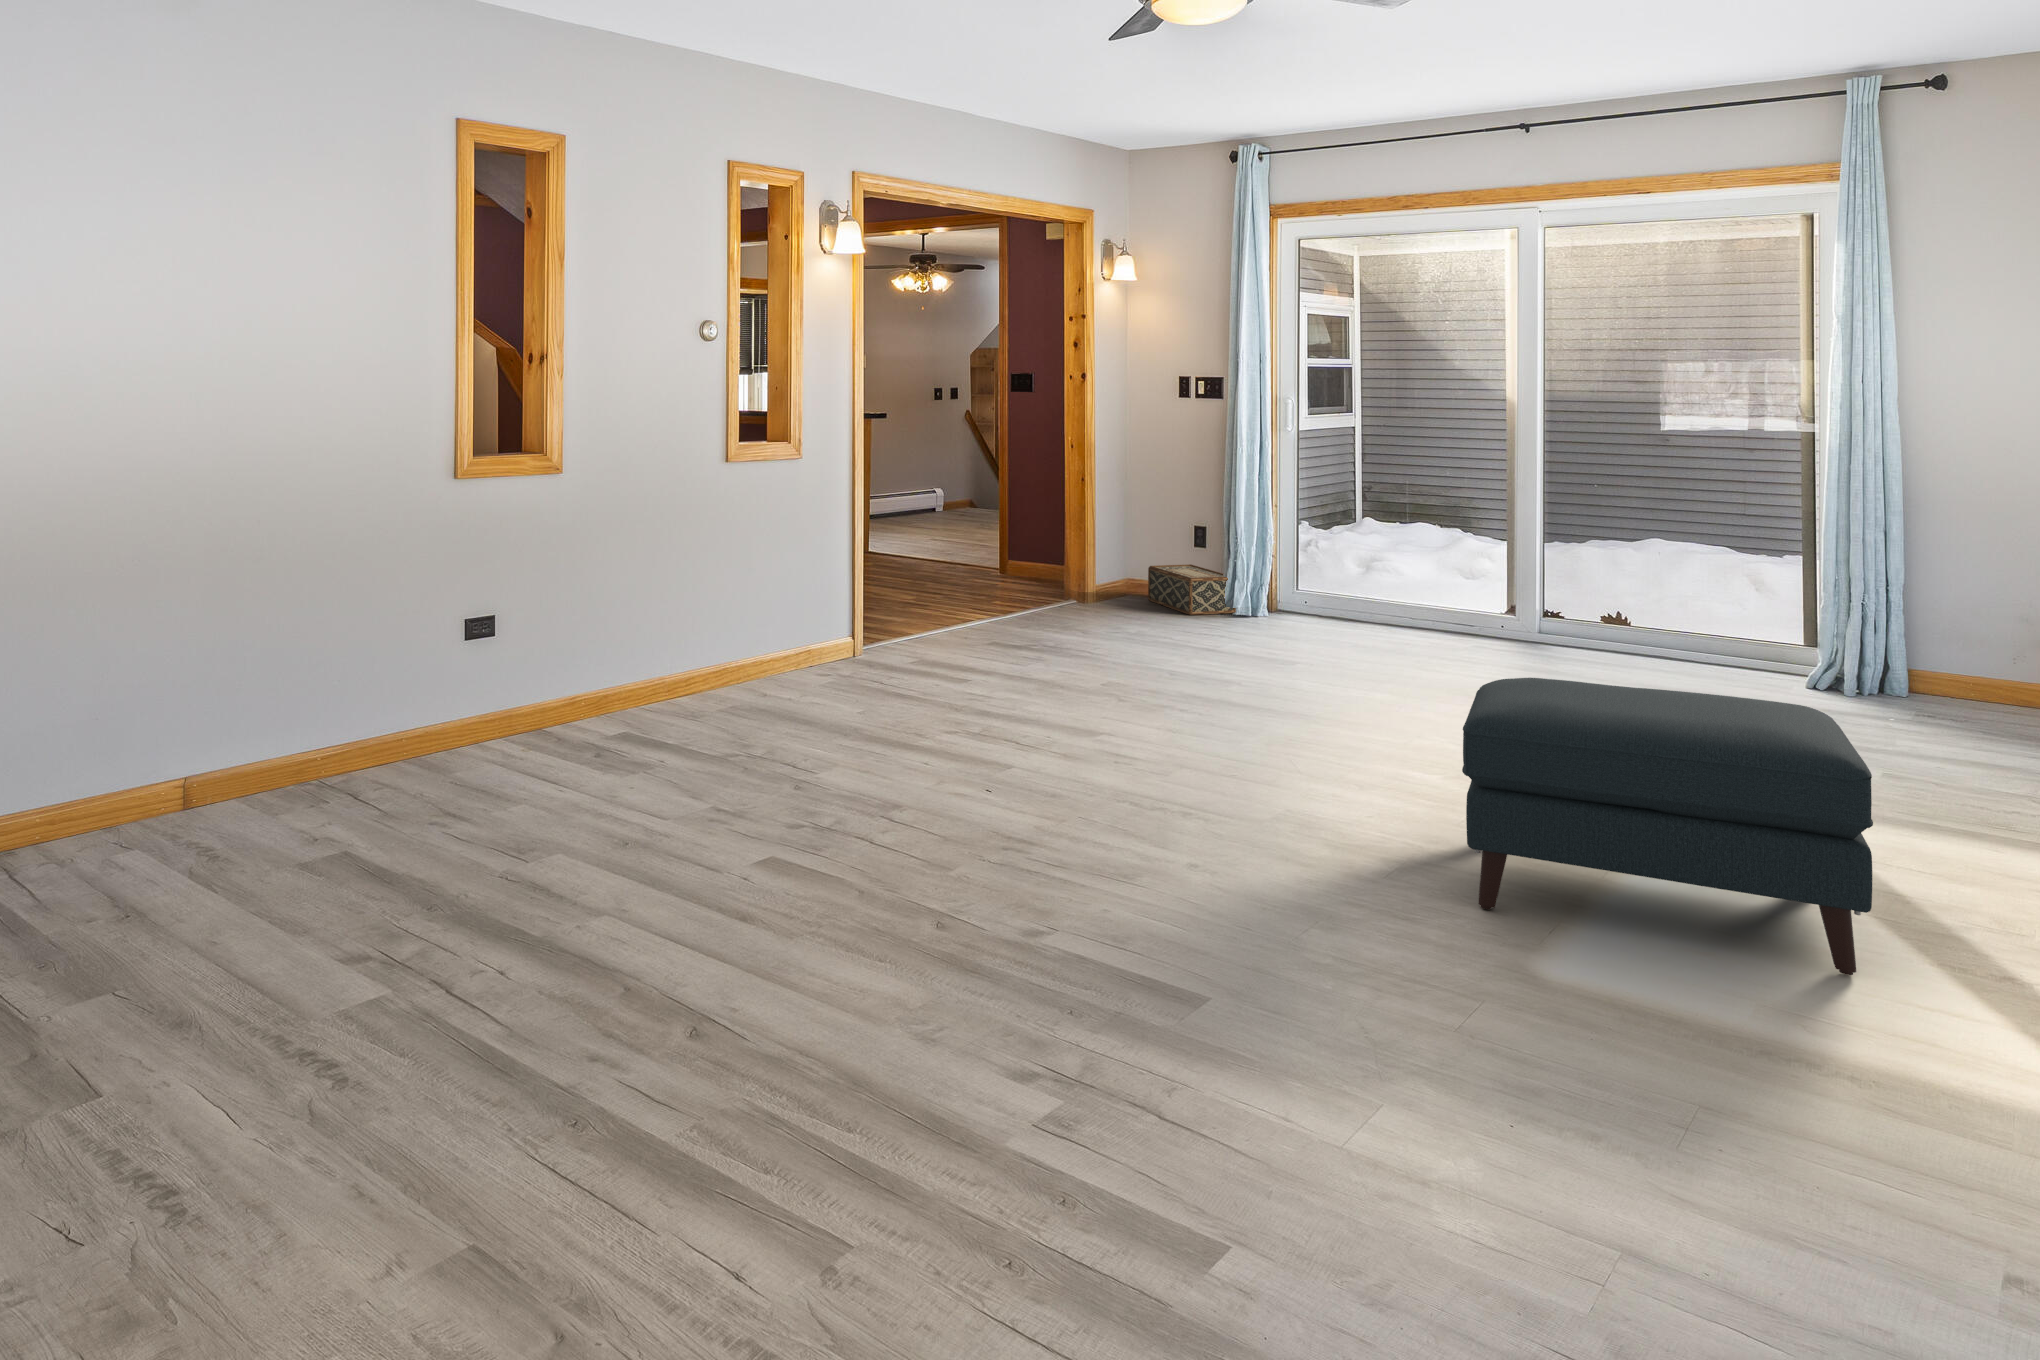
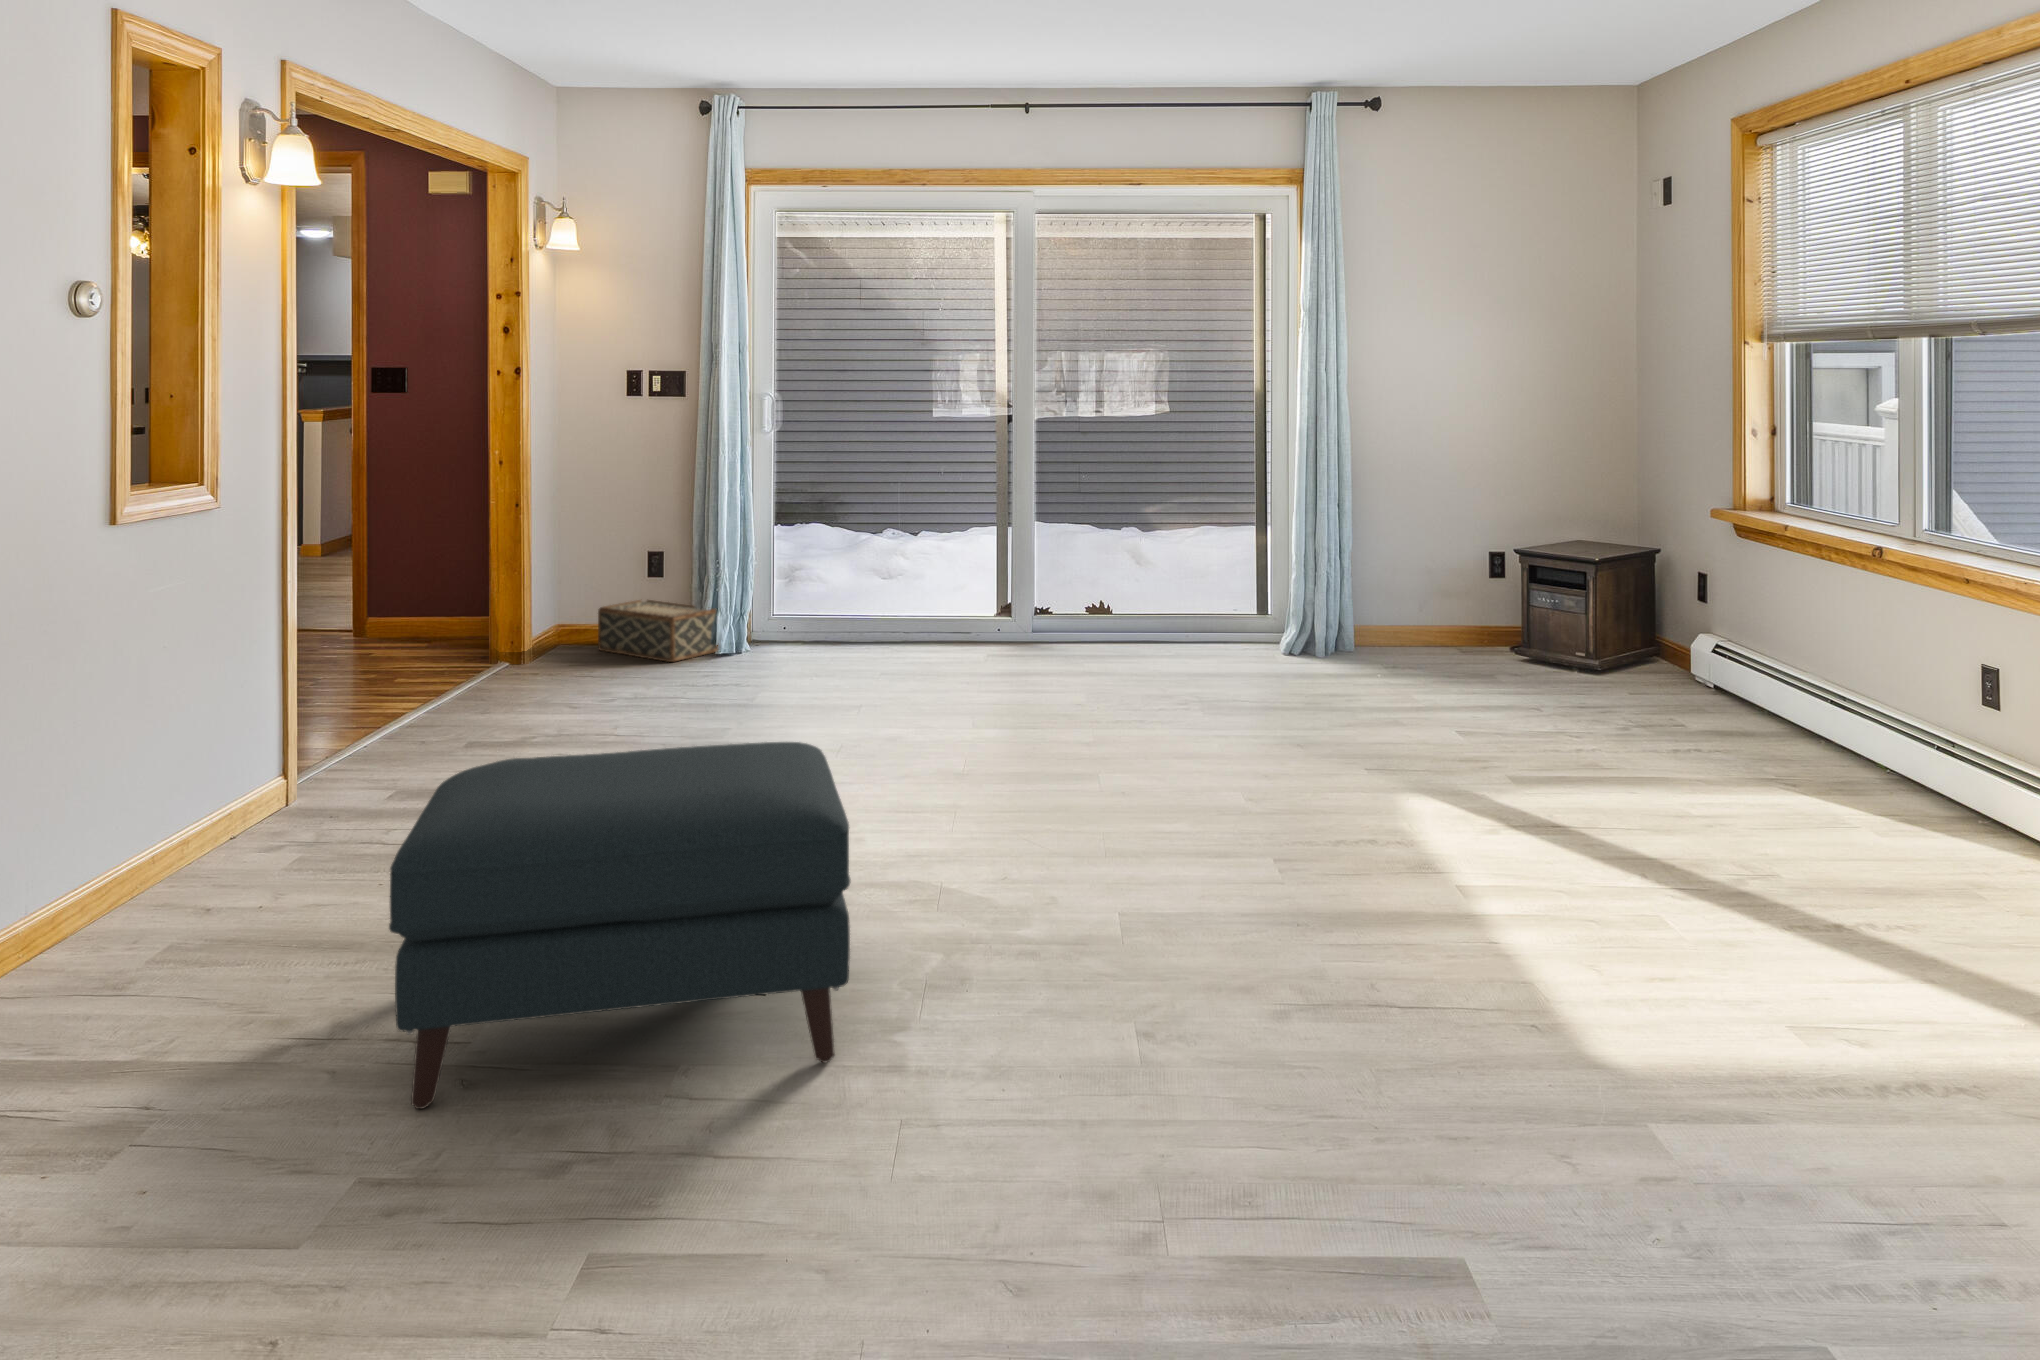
ottoman: present [1462,678,1873,975] -> present [389,742,851,1109]

